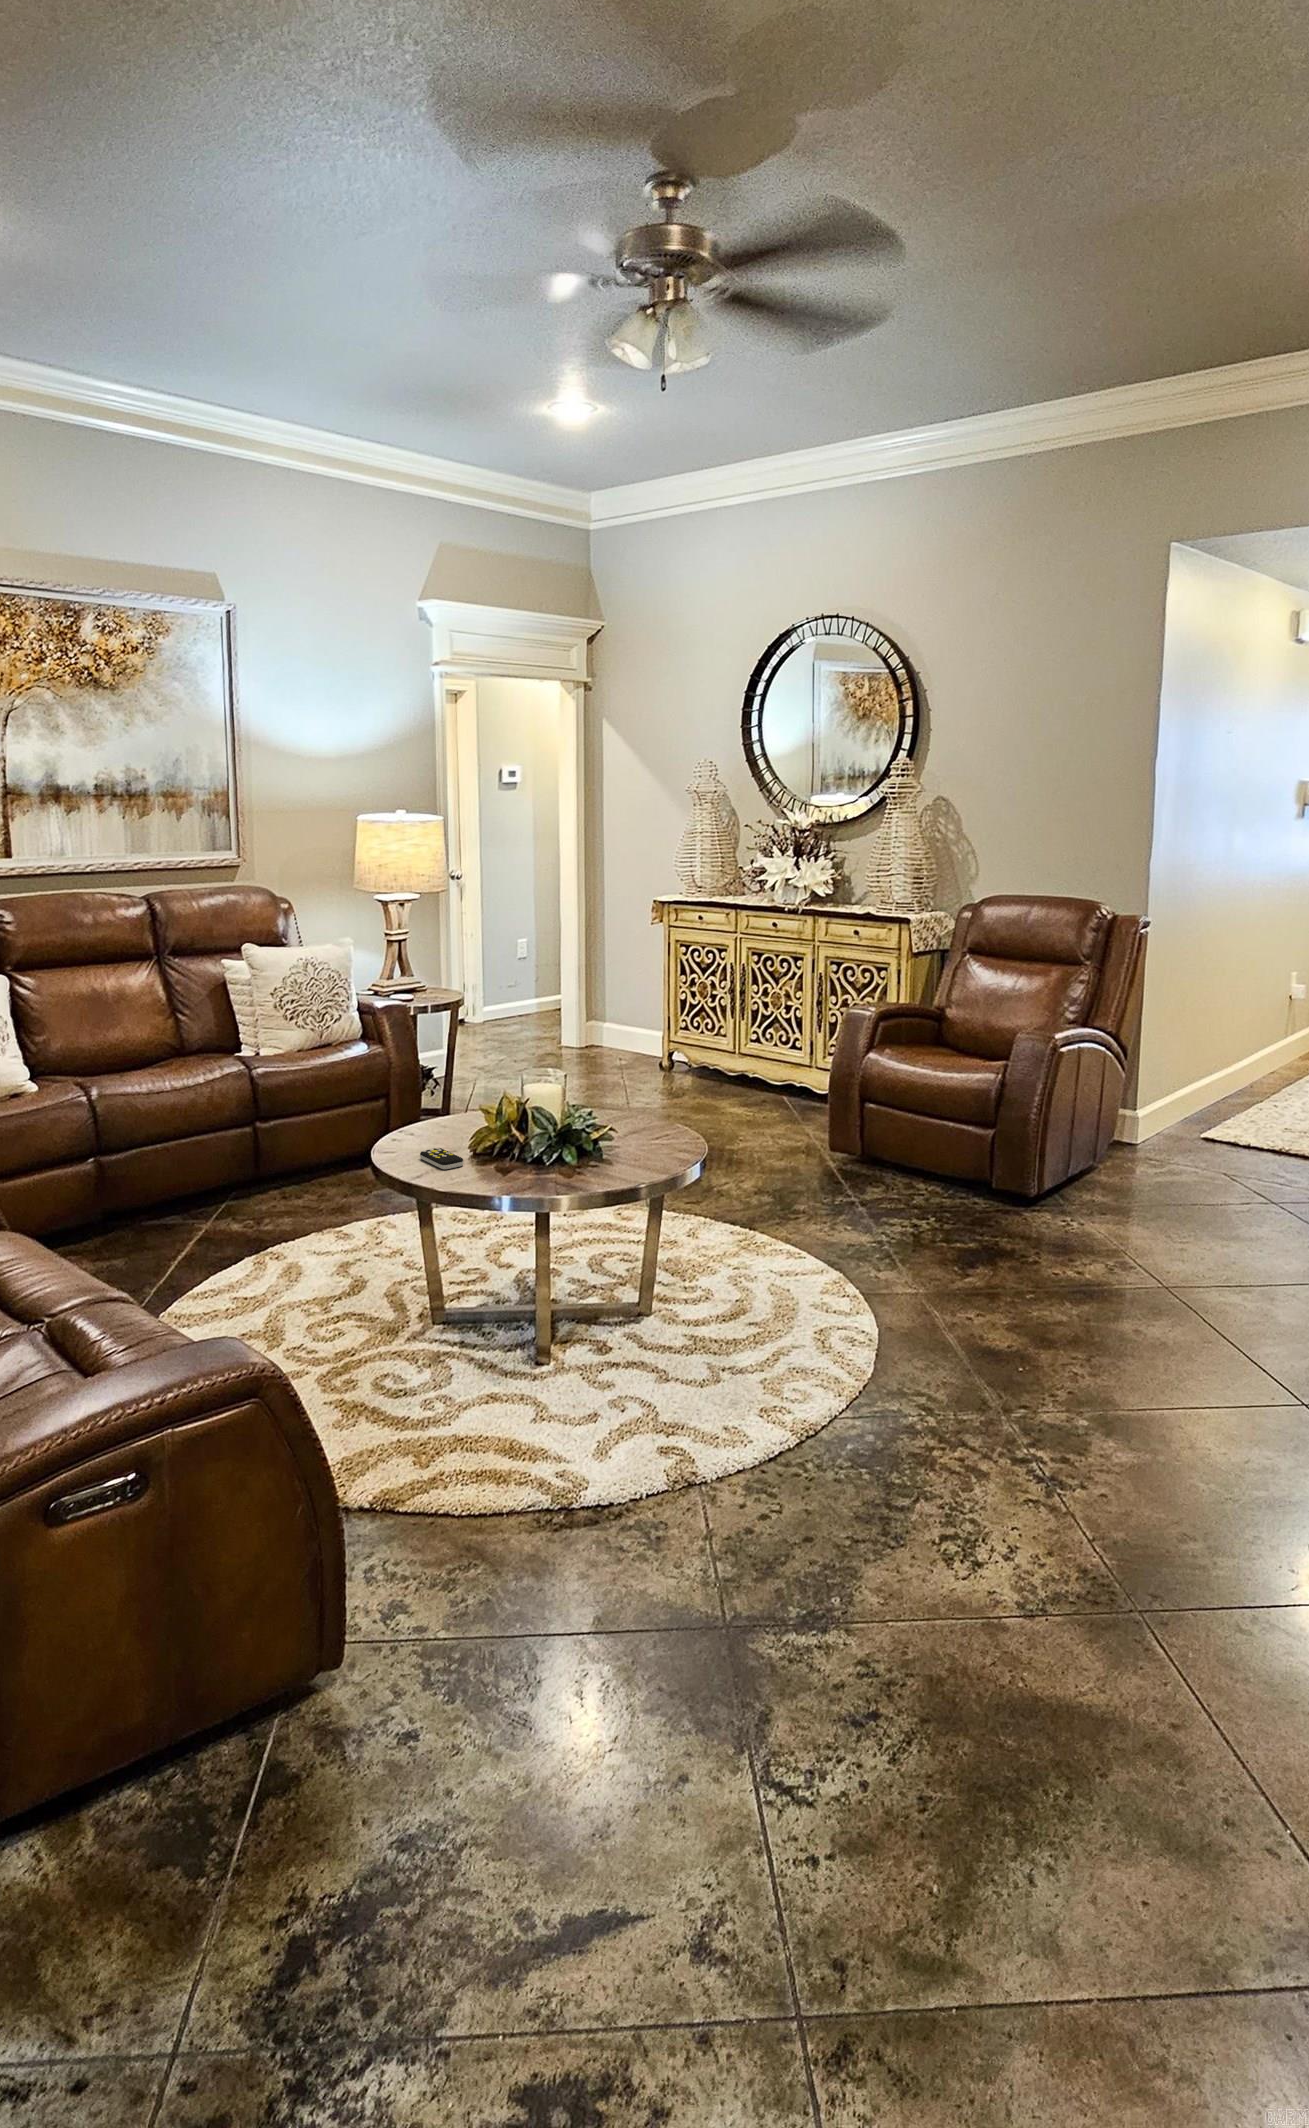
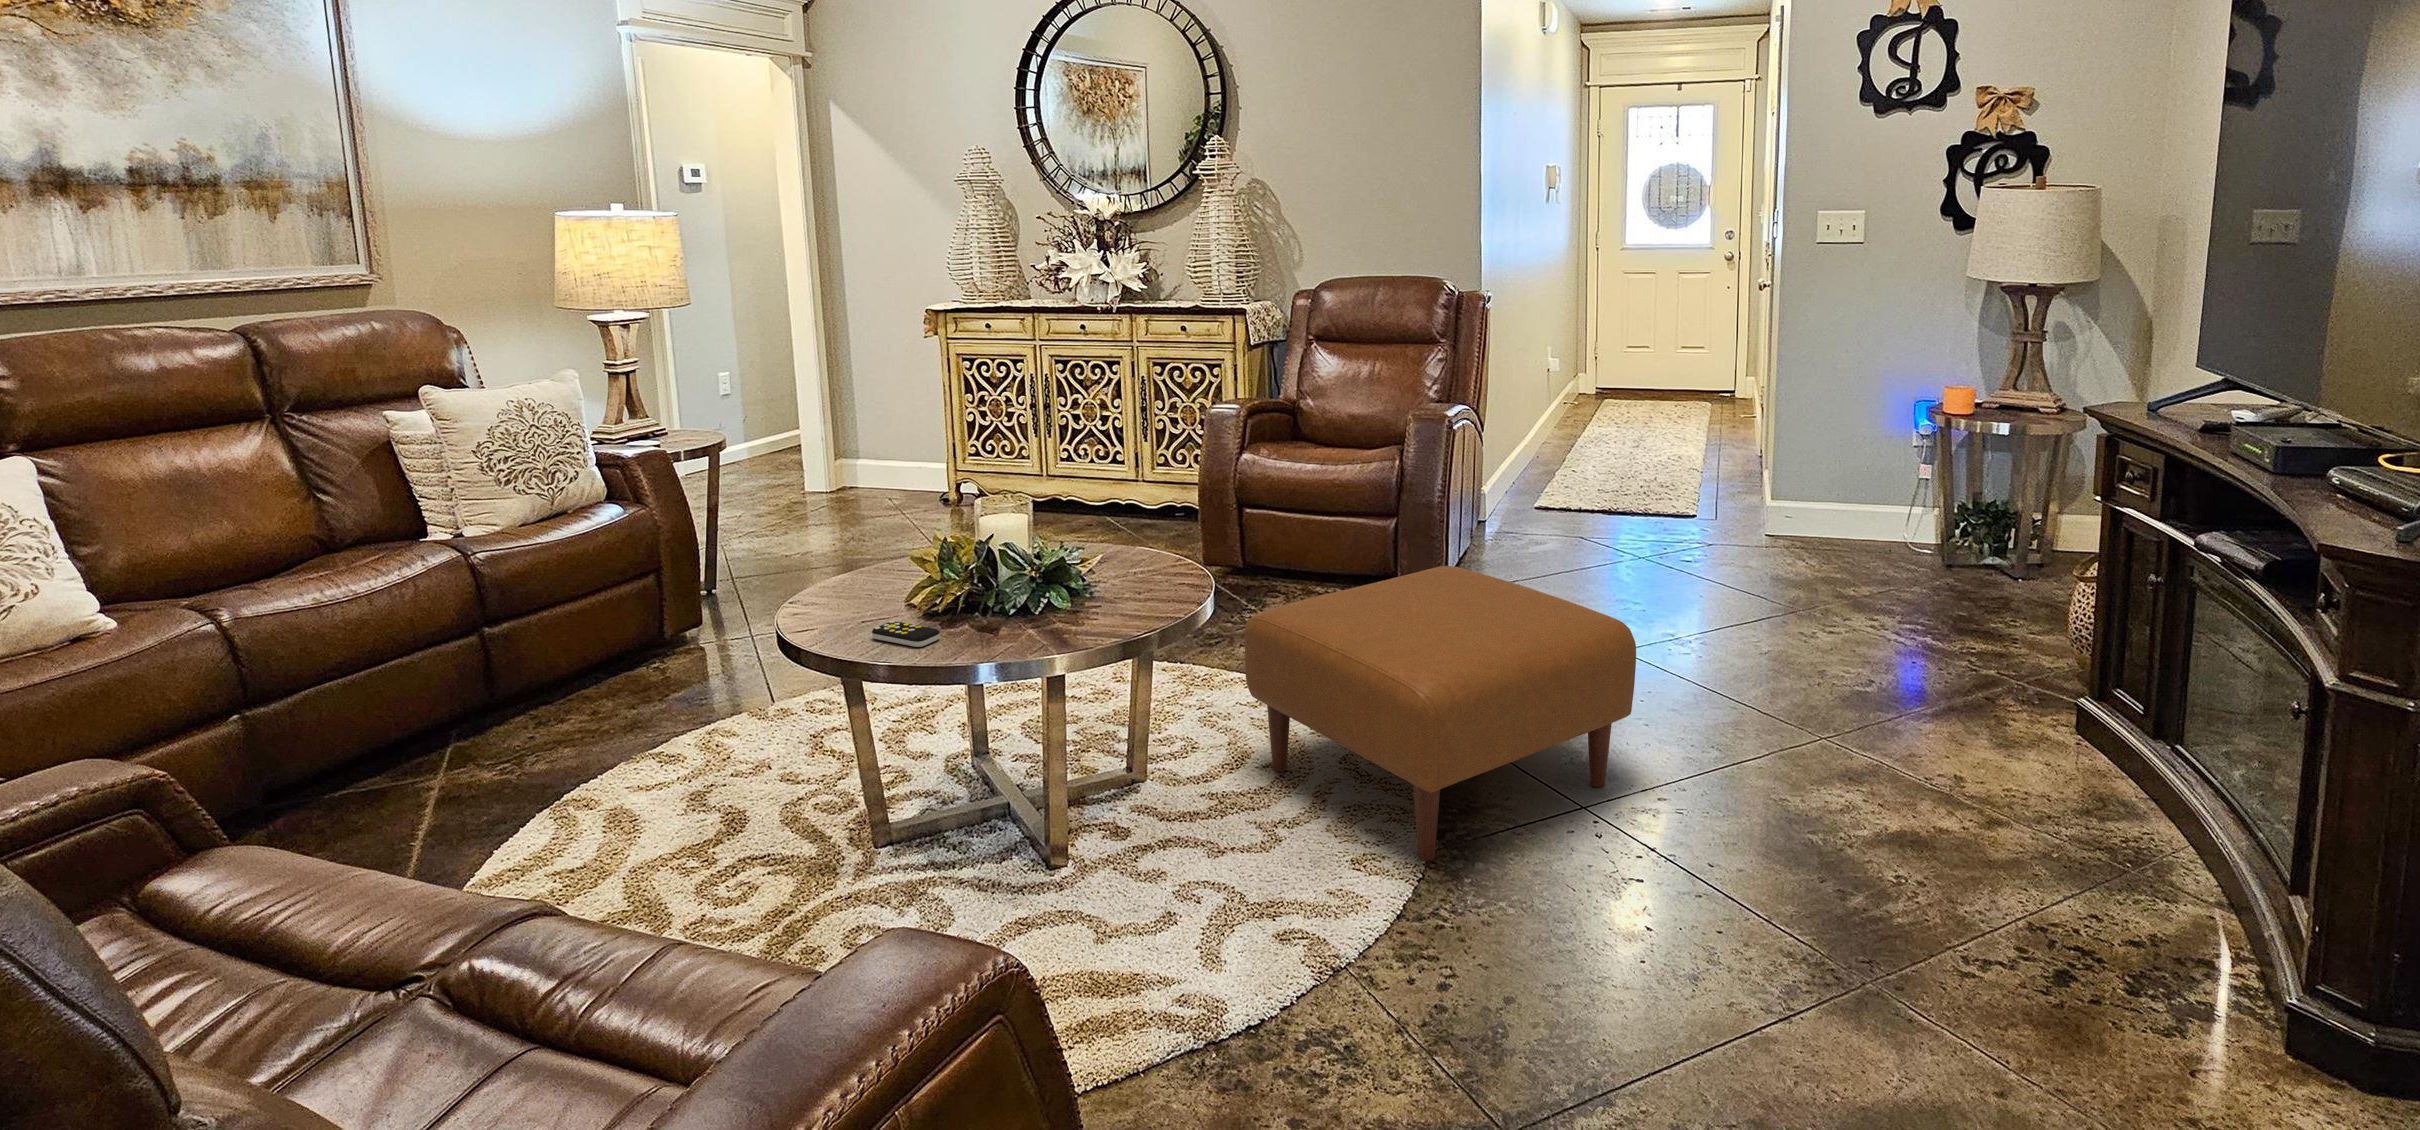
ottoman: none [745,1172,1088,1427] -> present [1245,566,1636,861]

